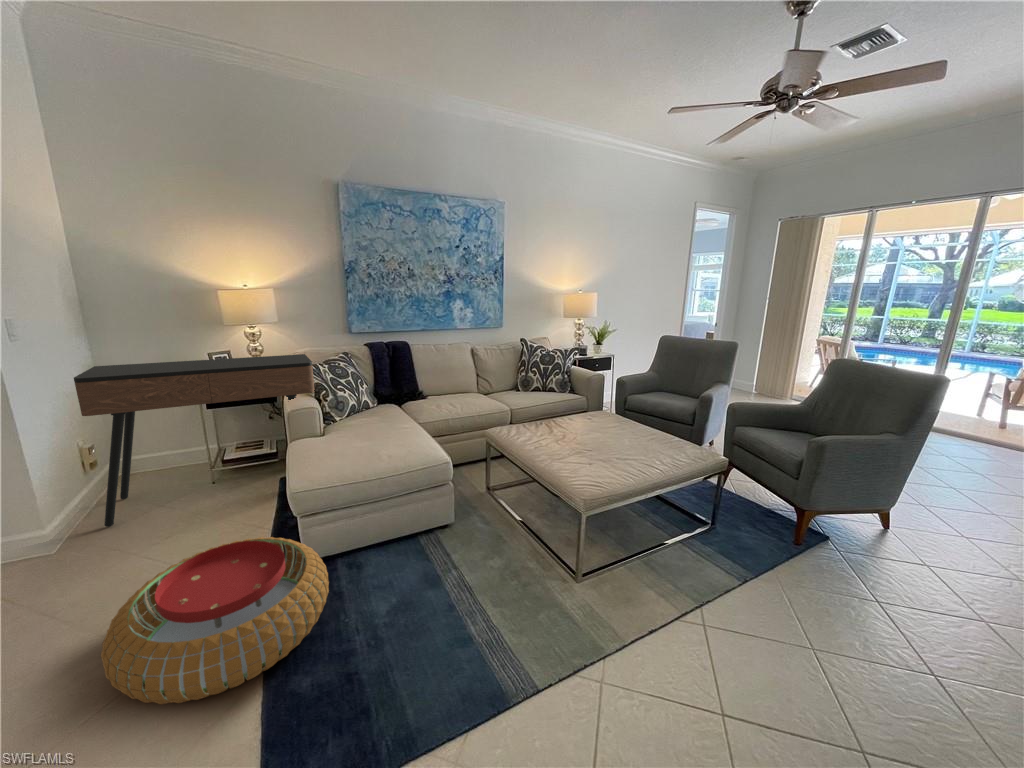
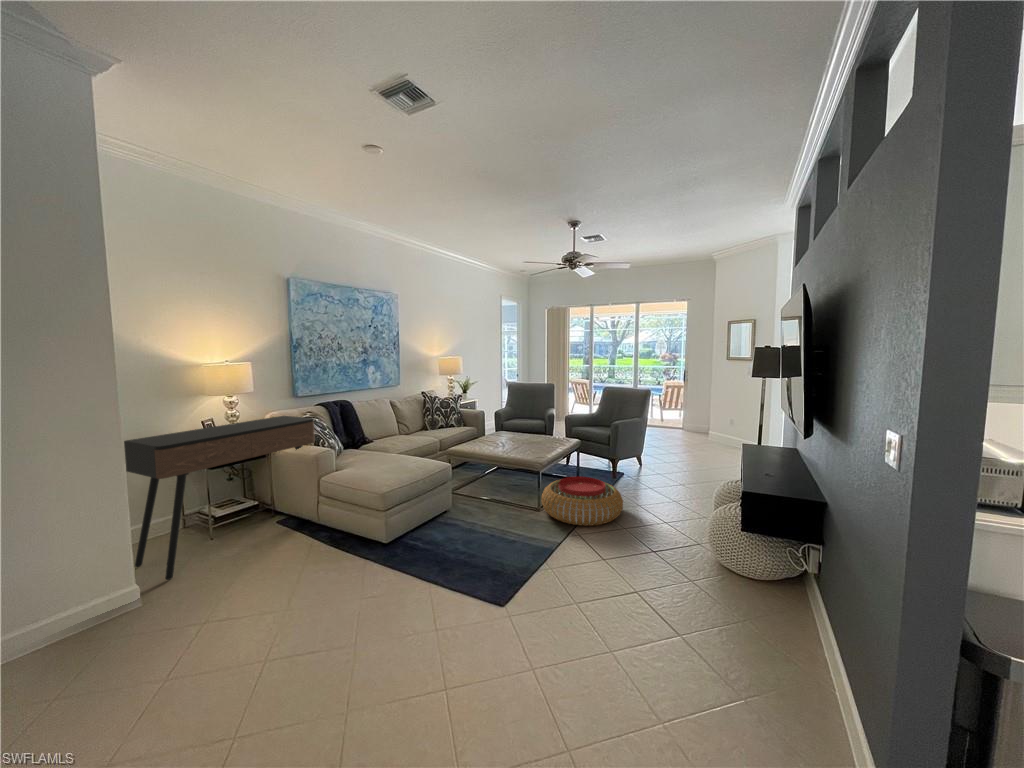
pouf: present [101,537,329,704] -> present [541,476,623,526]

